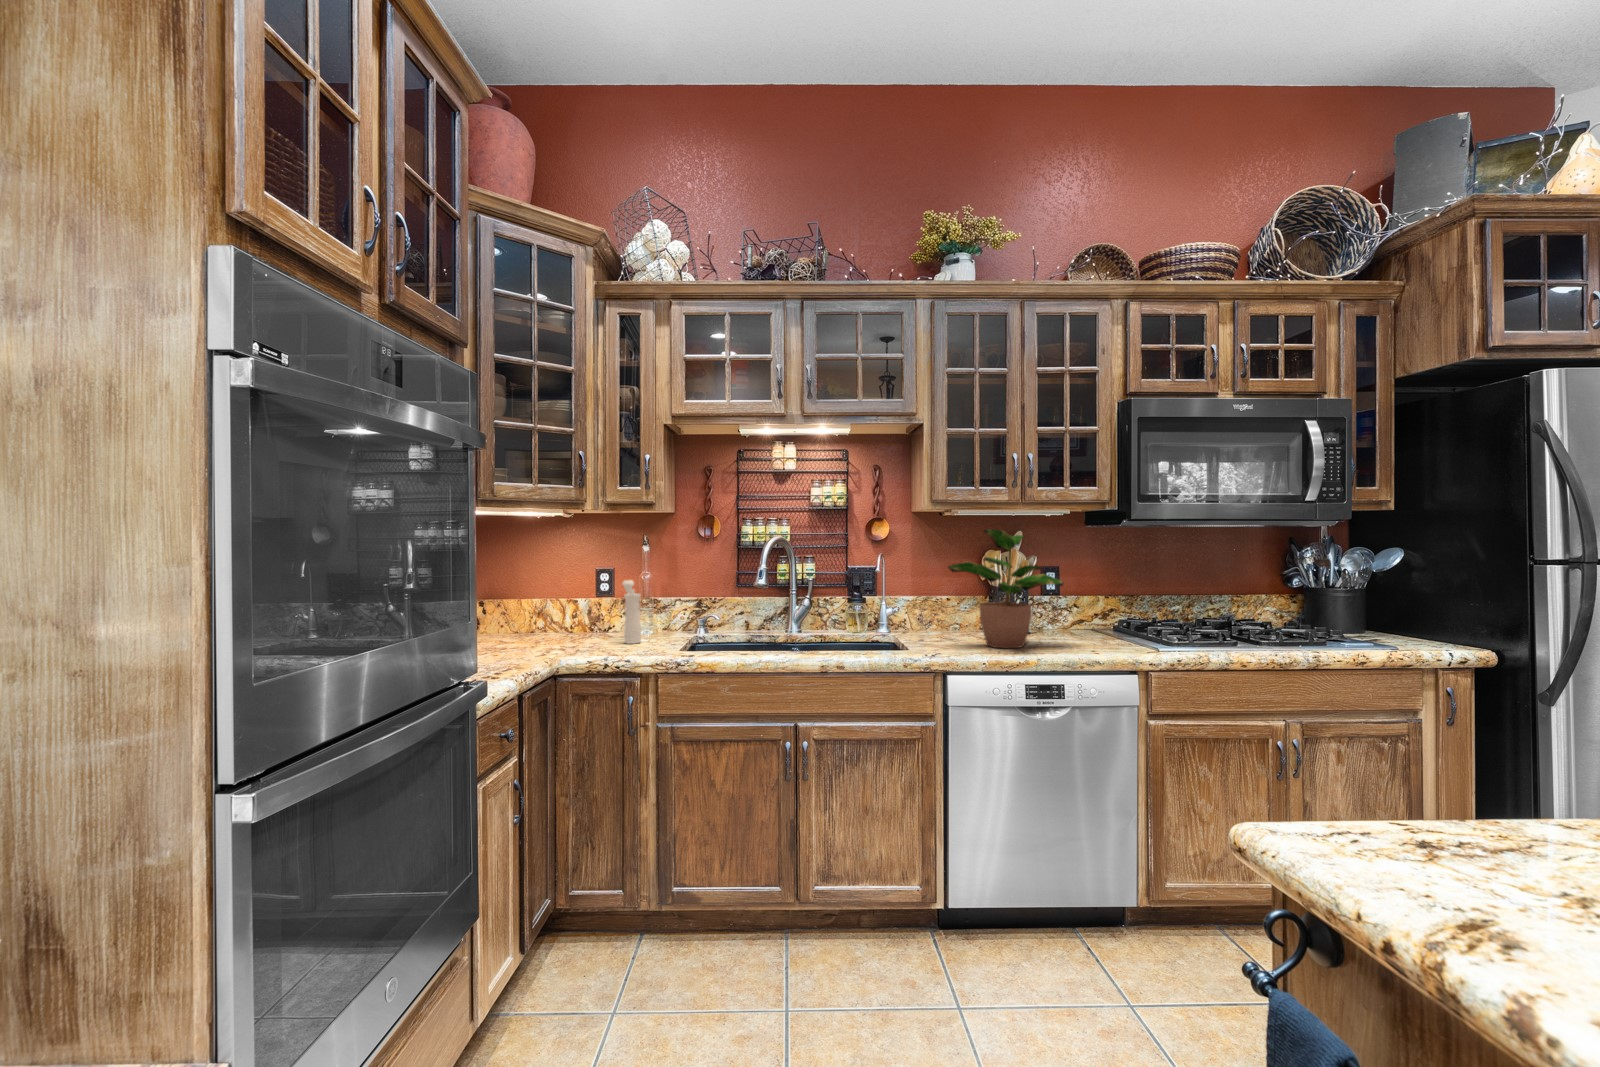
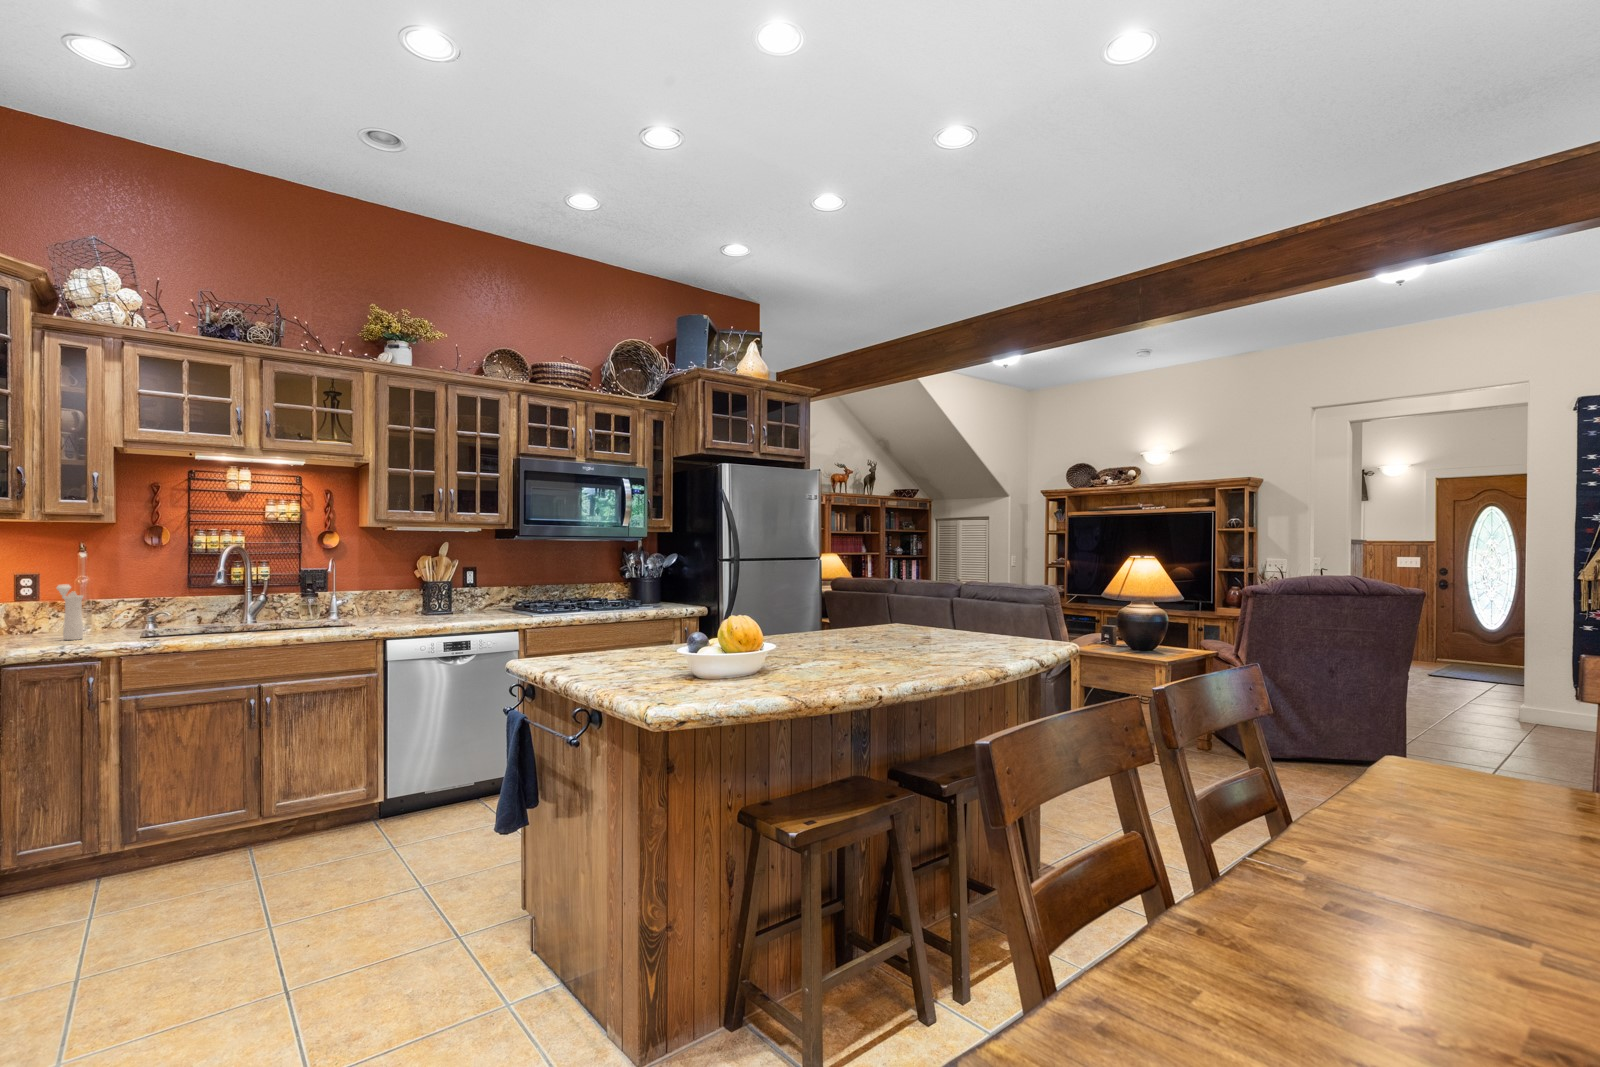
potted plant: present [948,529,1064,648] -> none [388,539,475,621]

